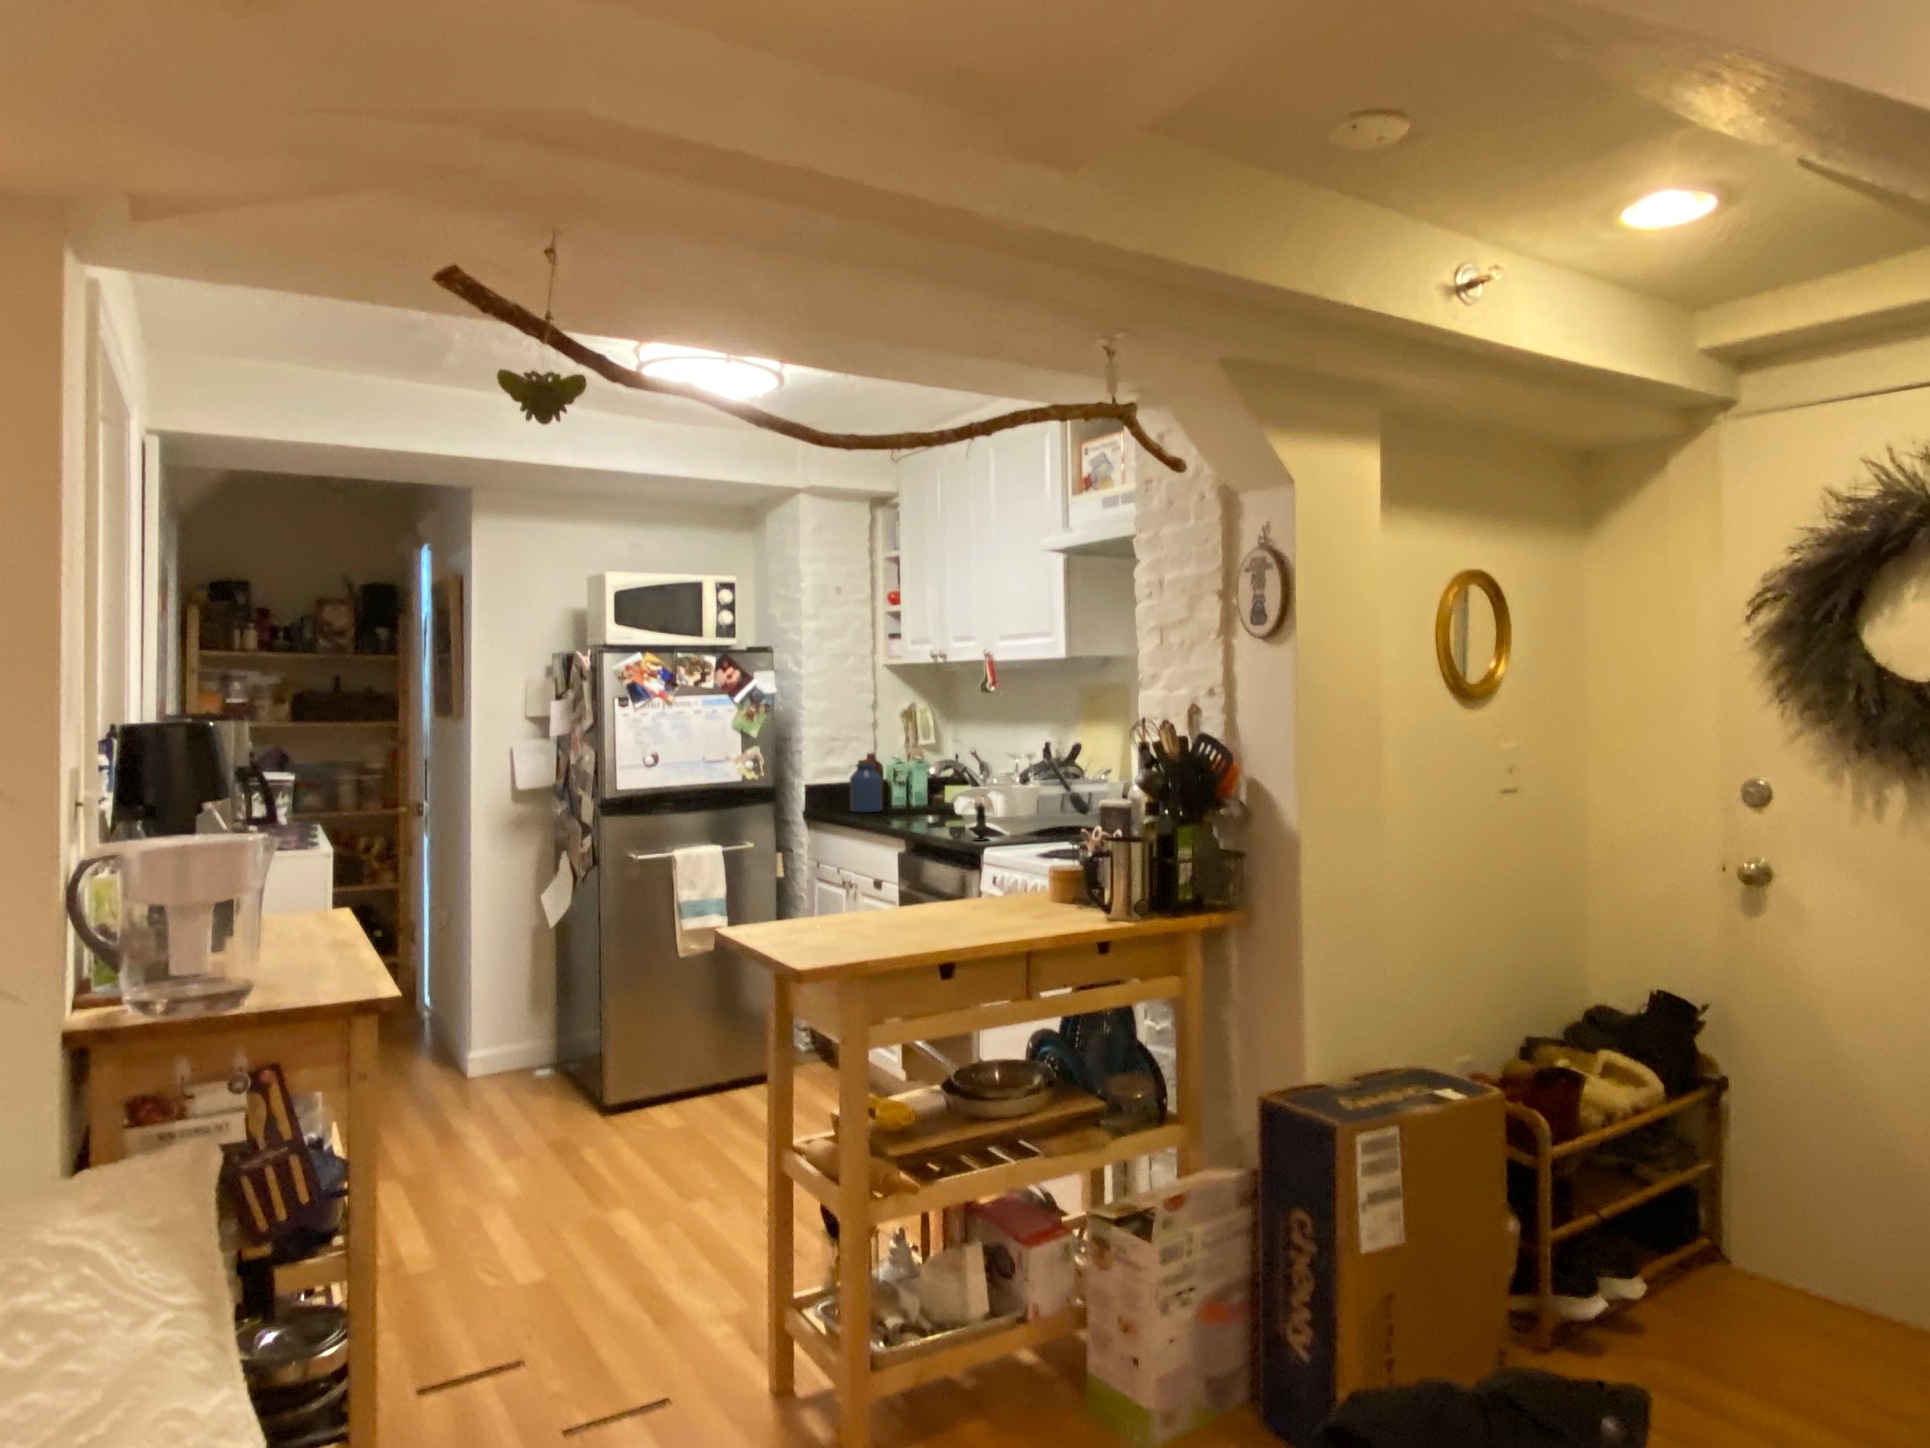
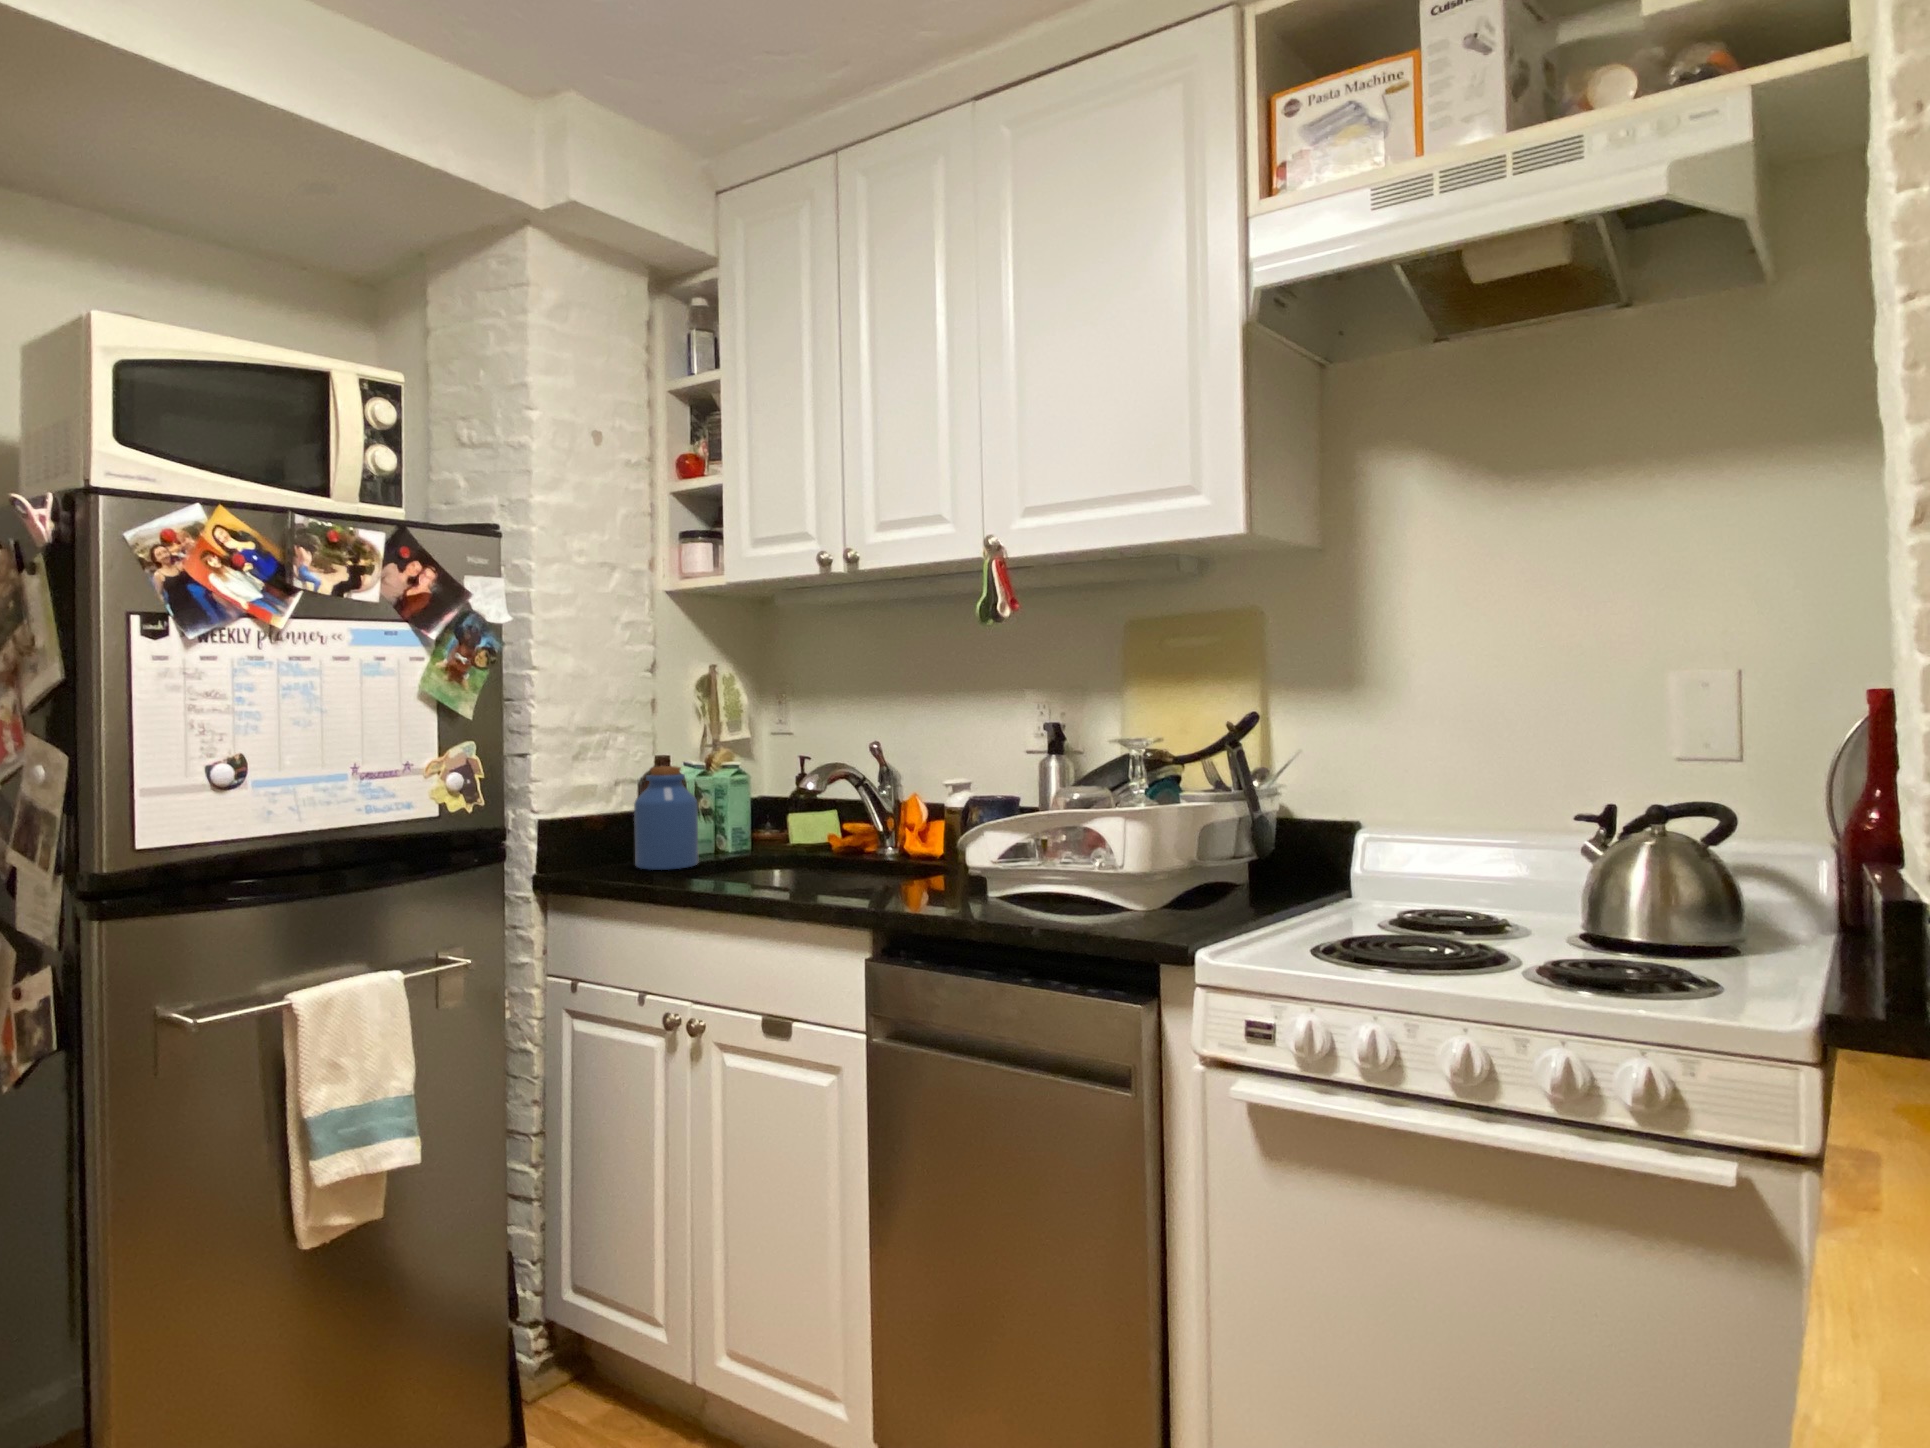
salt shaker: present [973,804,990,841] -> none [1072,837,1112,922]

